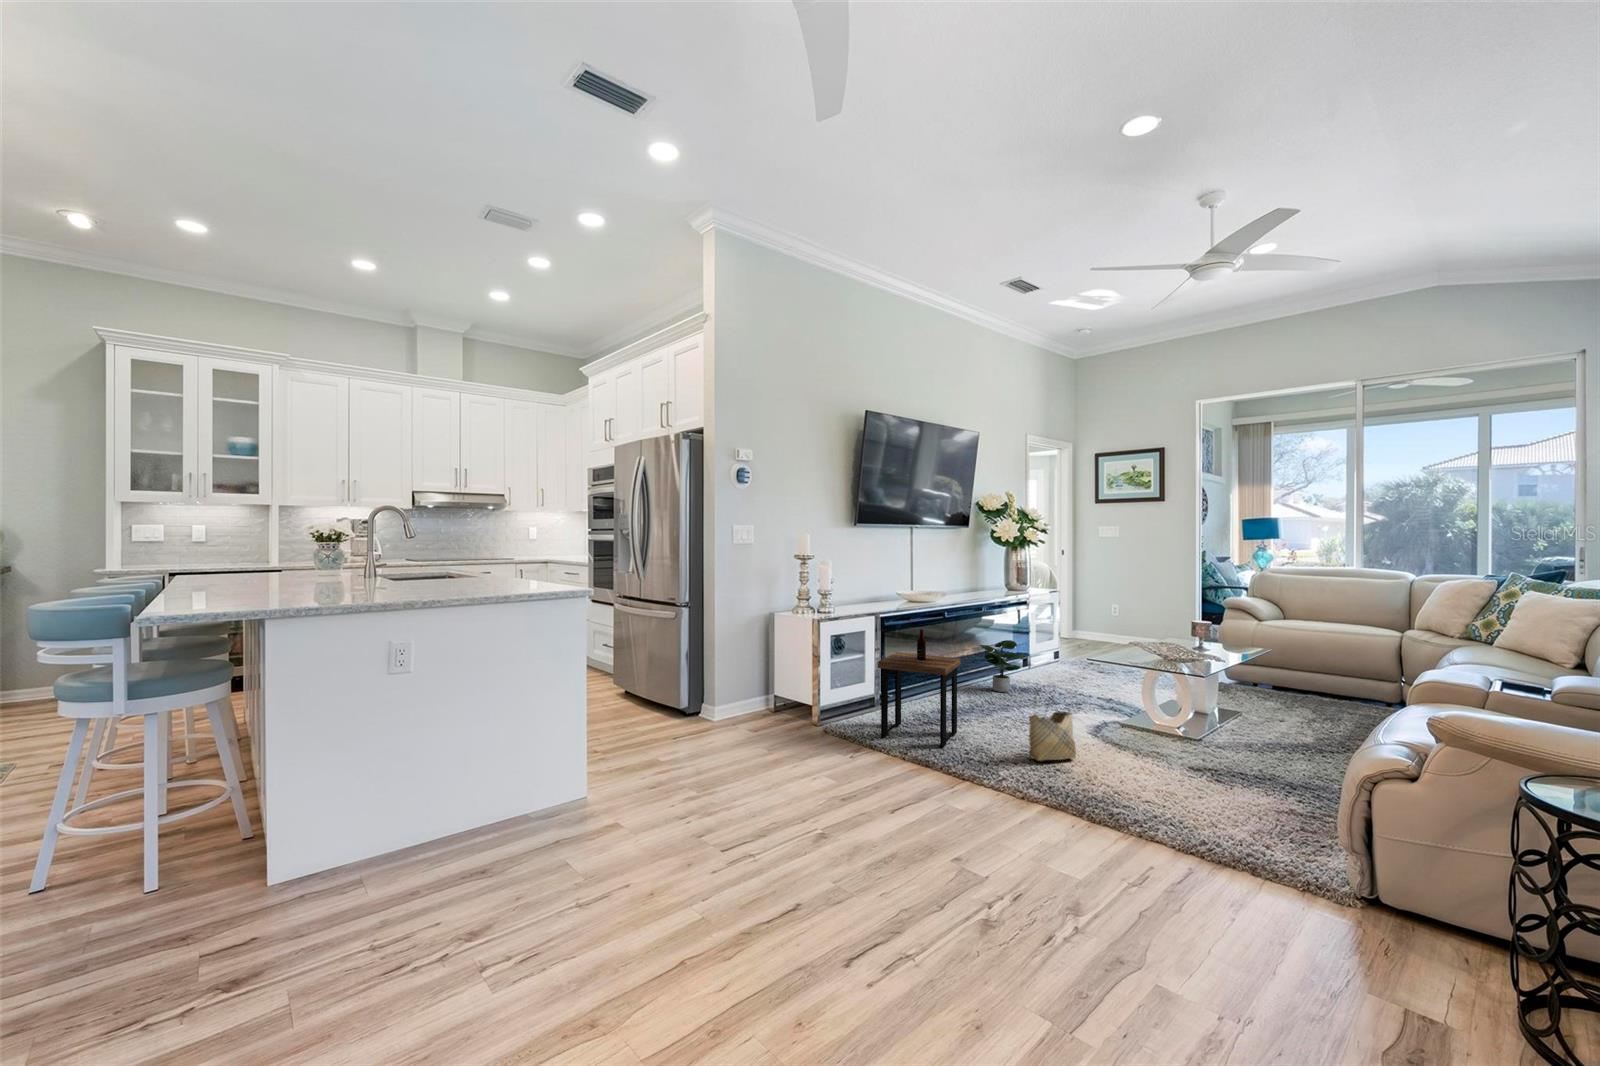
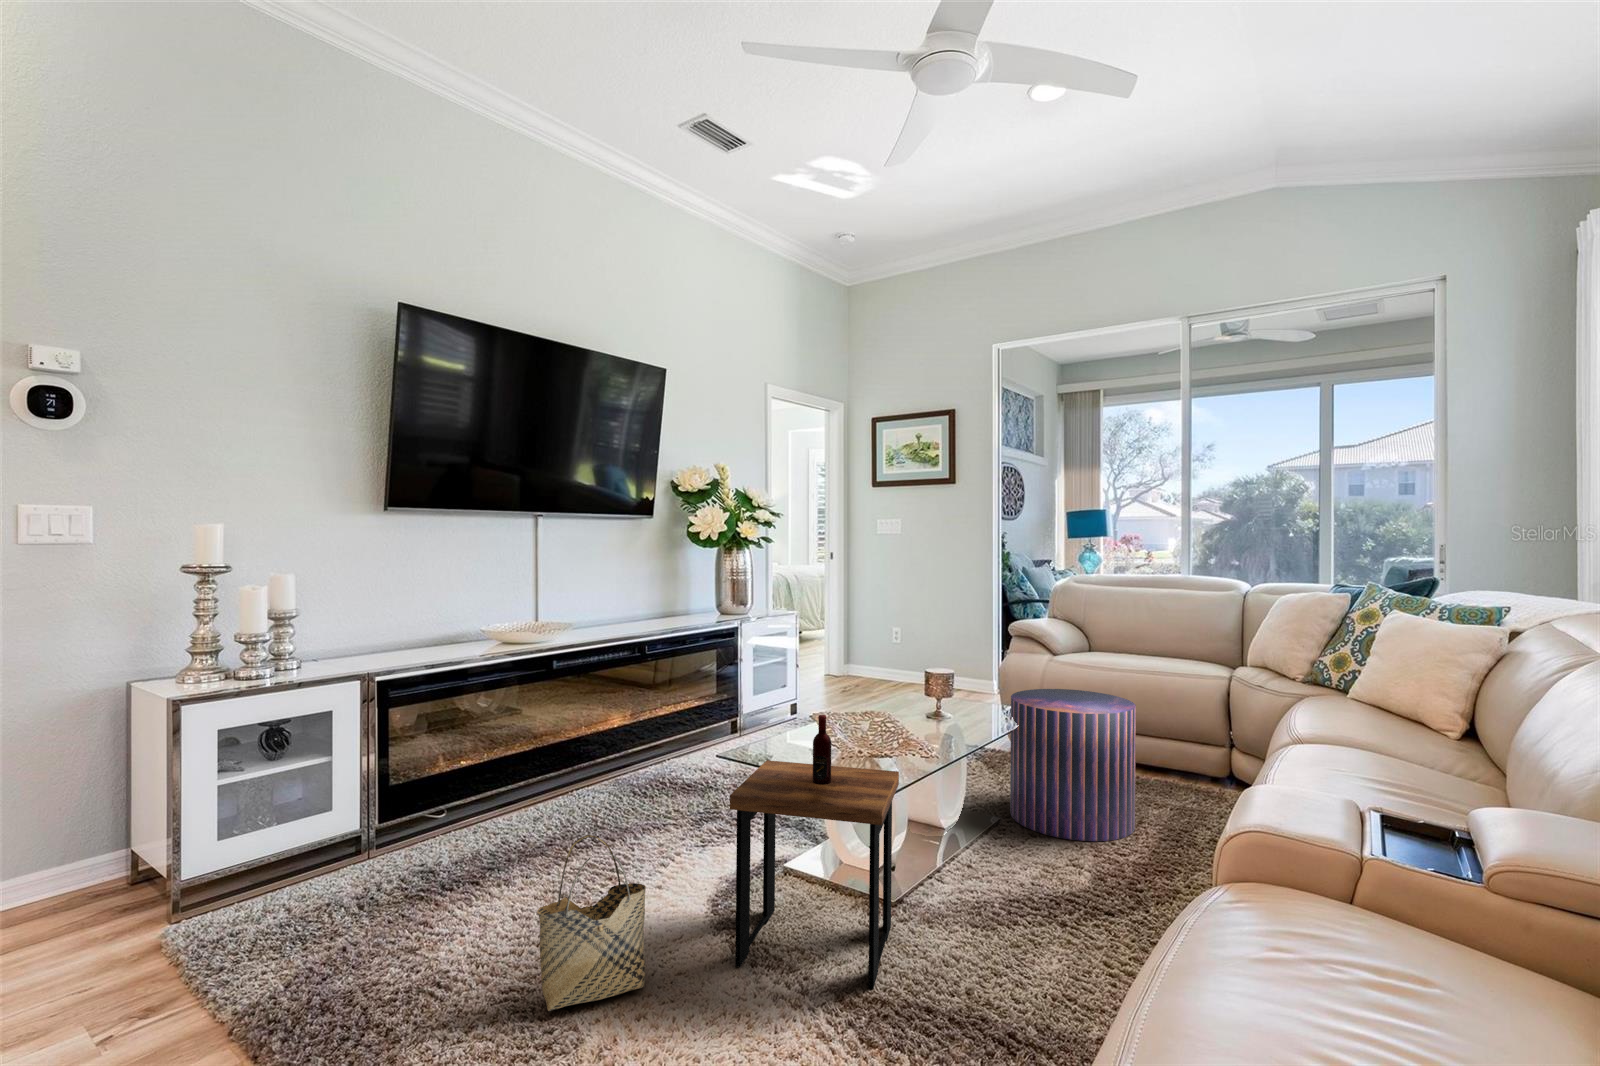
side table: present [878,629,960,748] -> present [730,715,899,989]
pouf: none [1240,637,1331,726] -> present [1010,689,1136,841]
potted plant: present [979,640,1025,692] -> none [609,706,685,800]

